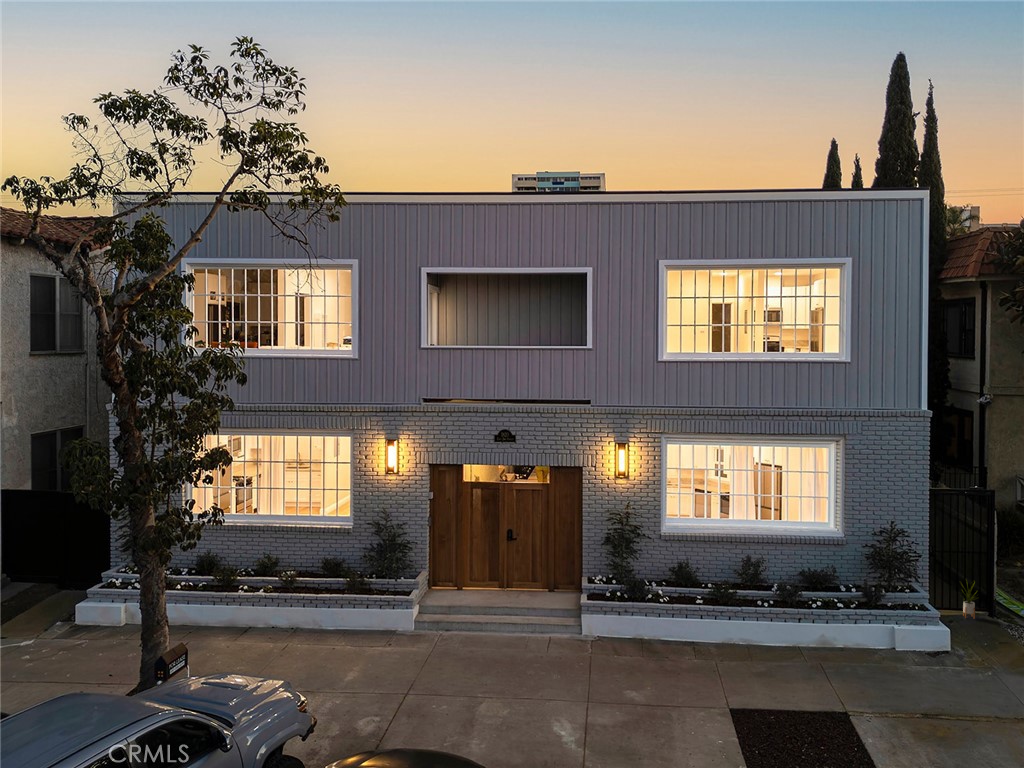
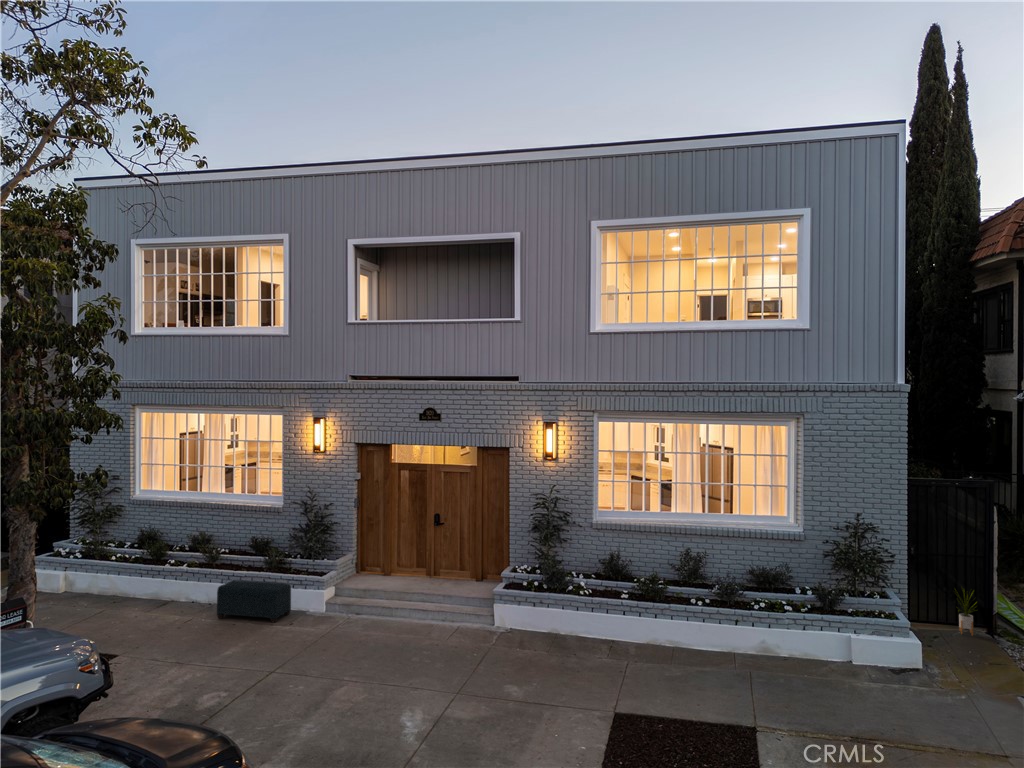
bench: none [317,601,385,640] -> present [217,580,291,622]

